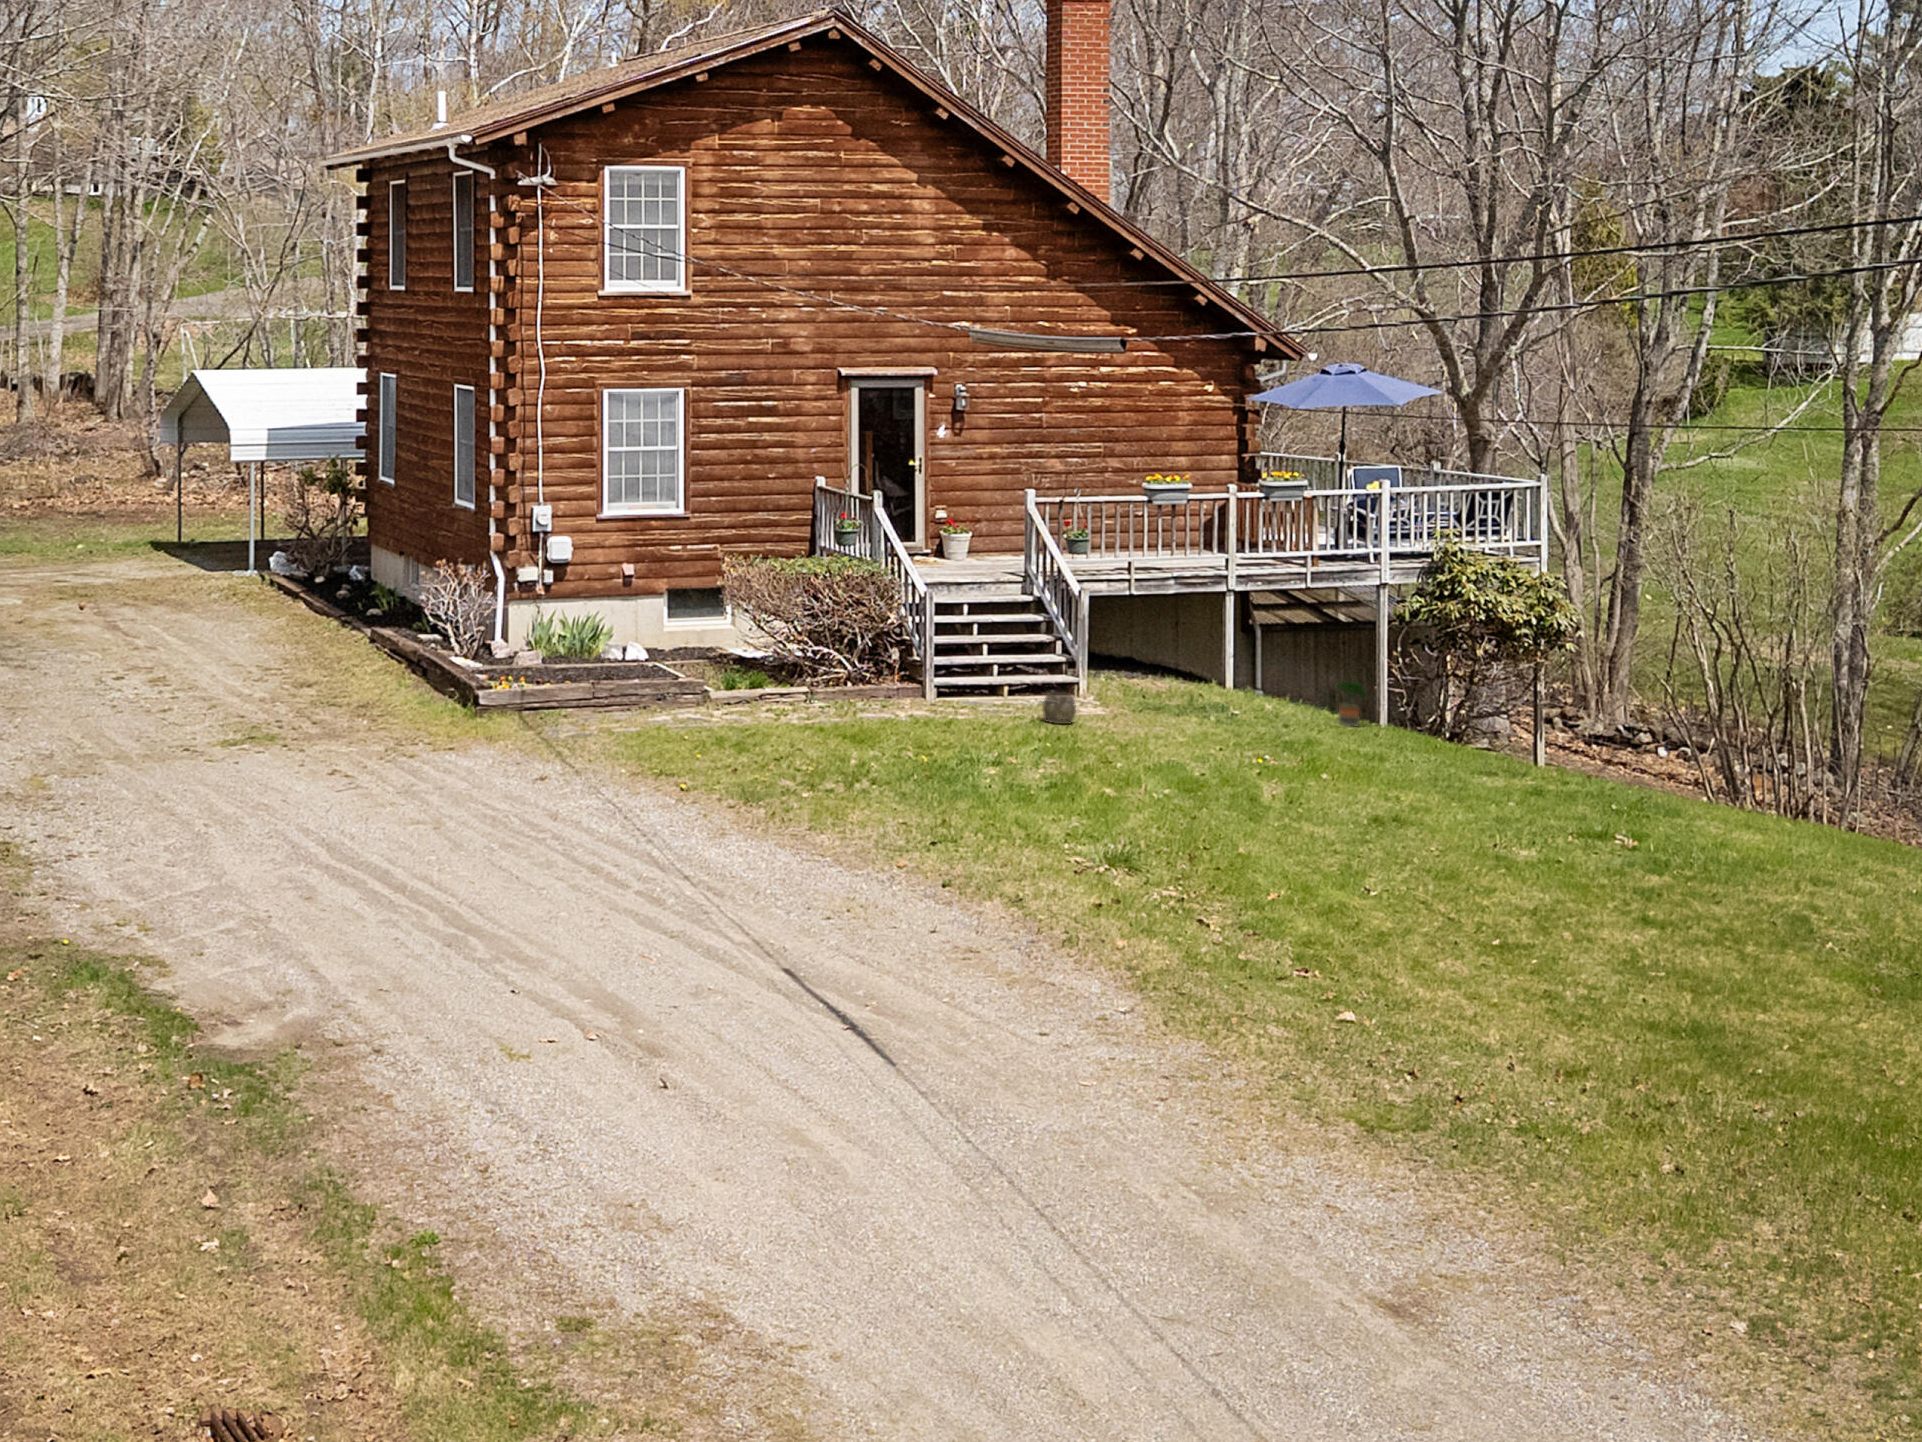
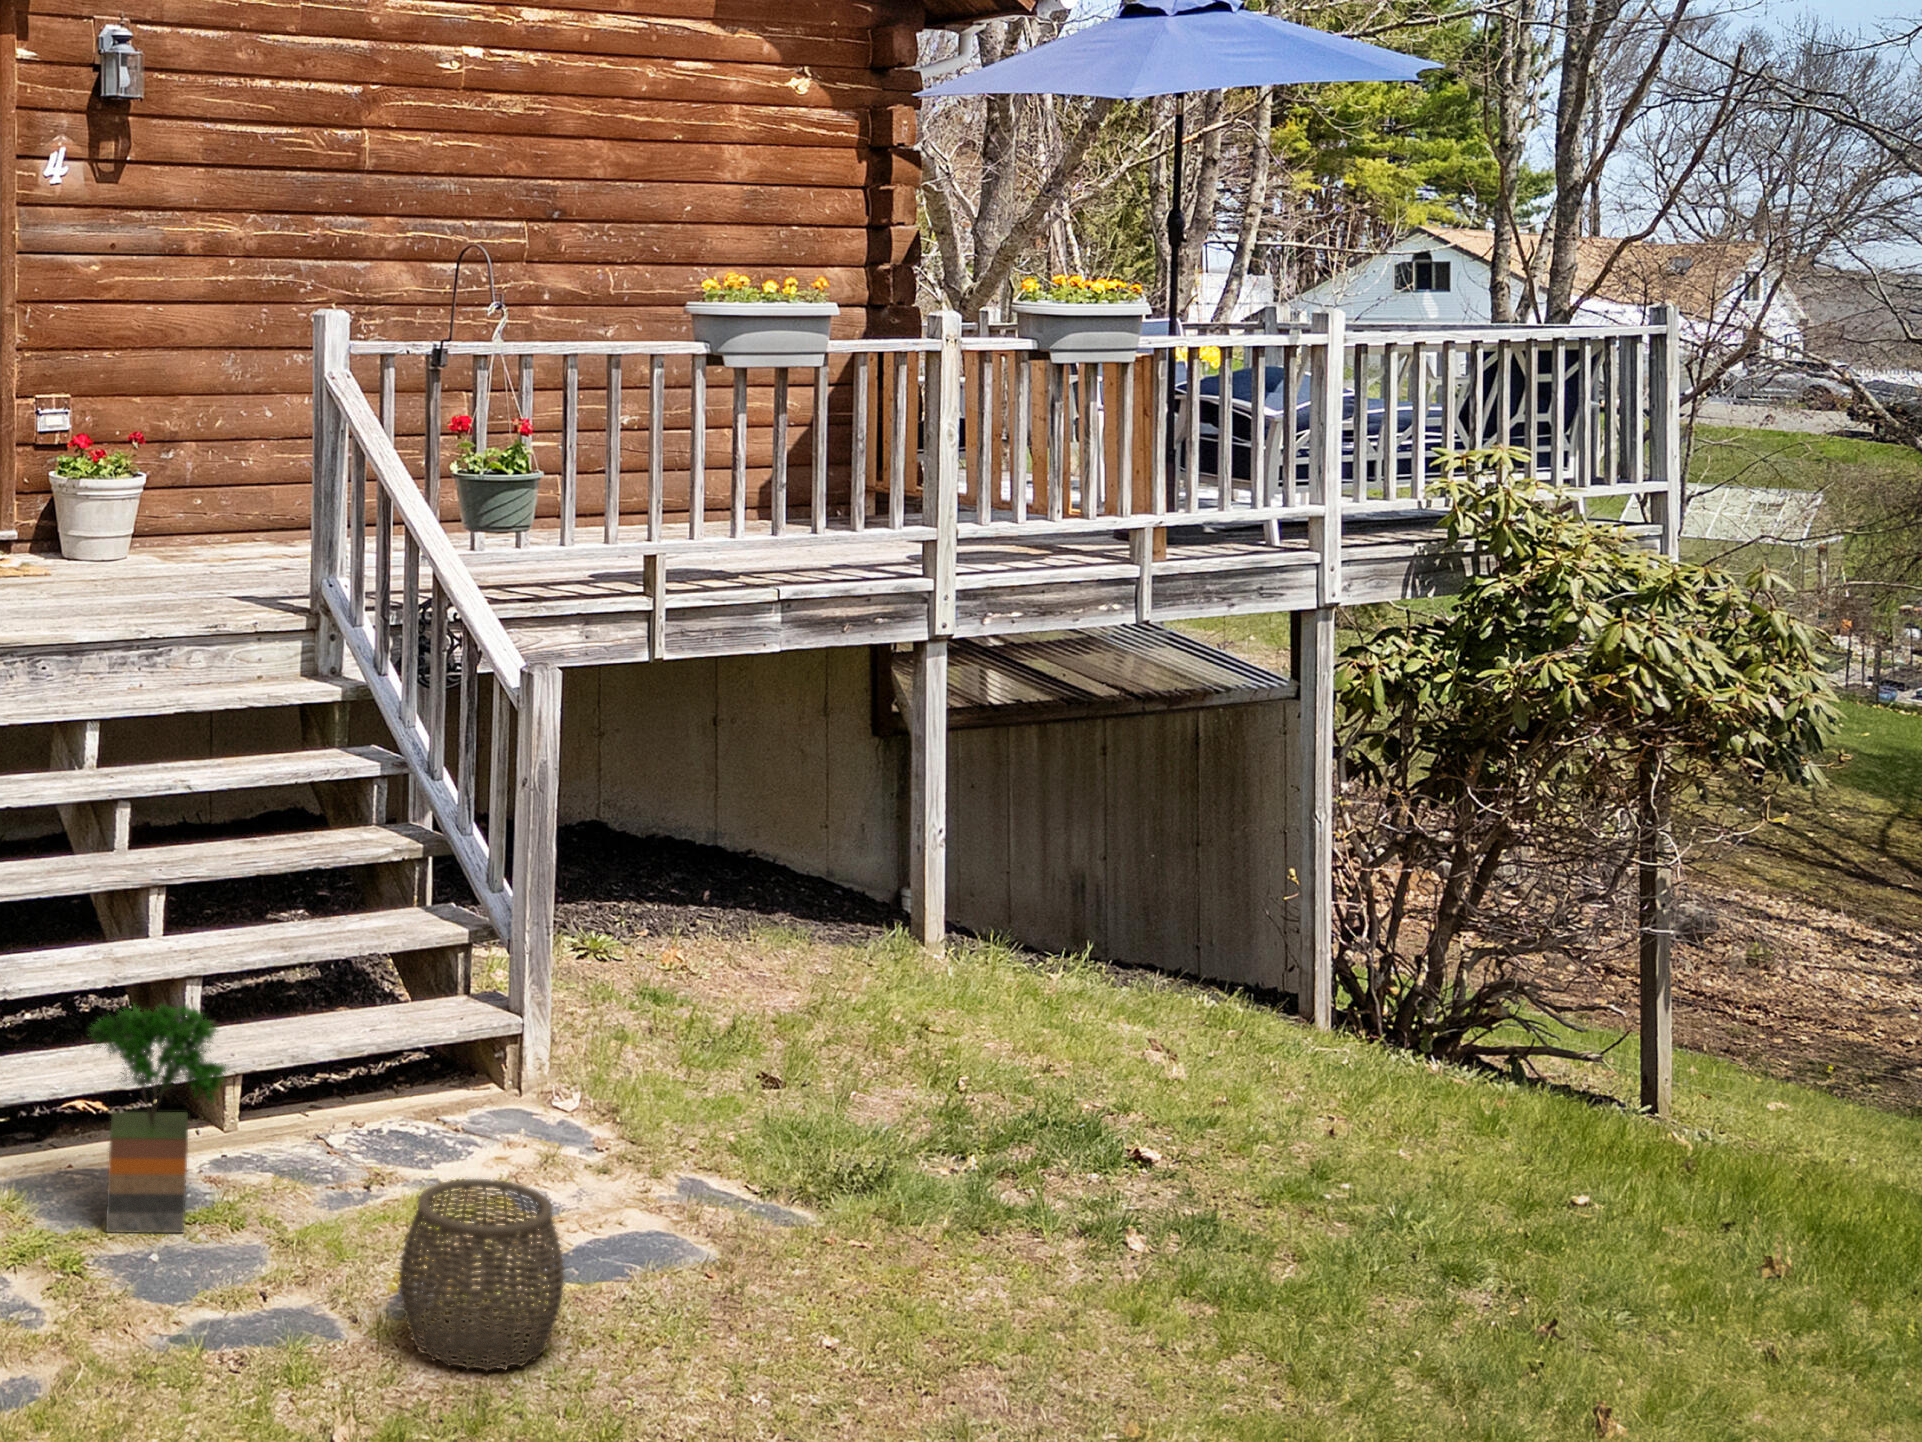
potted tree: present [1336,681,1367,726] -> present [88,1005,229,1233]

